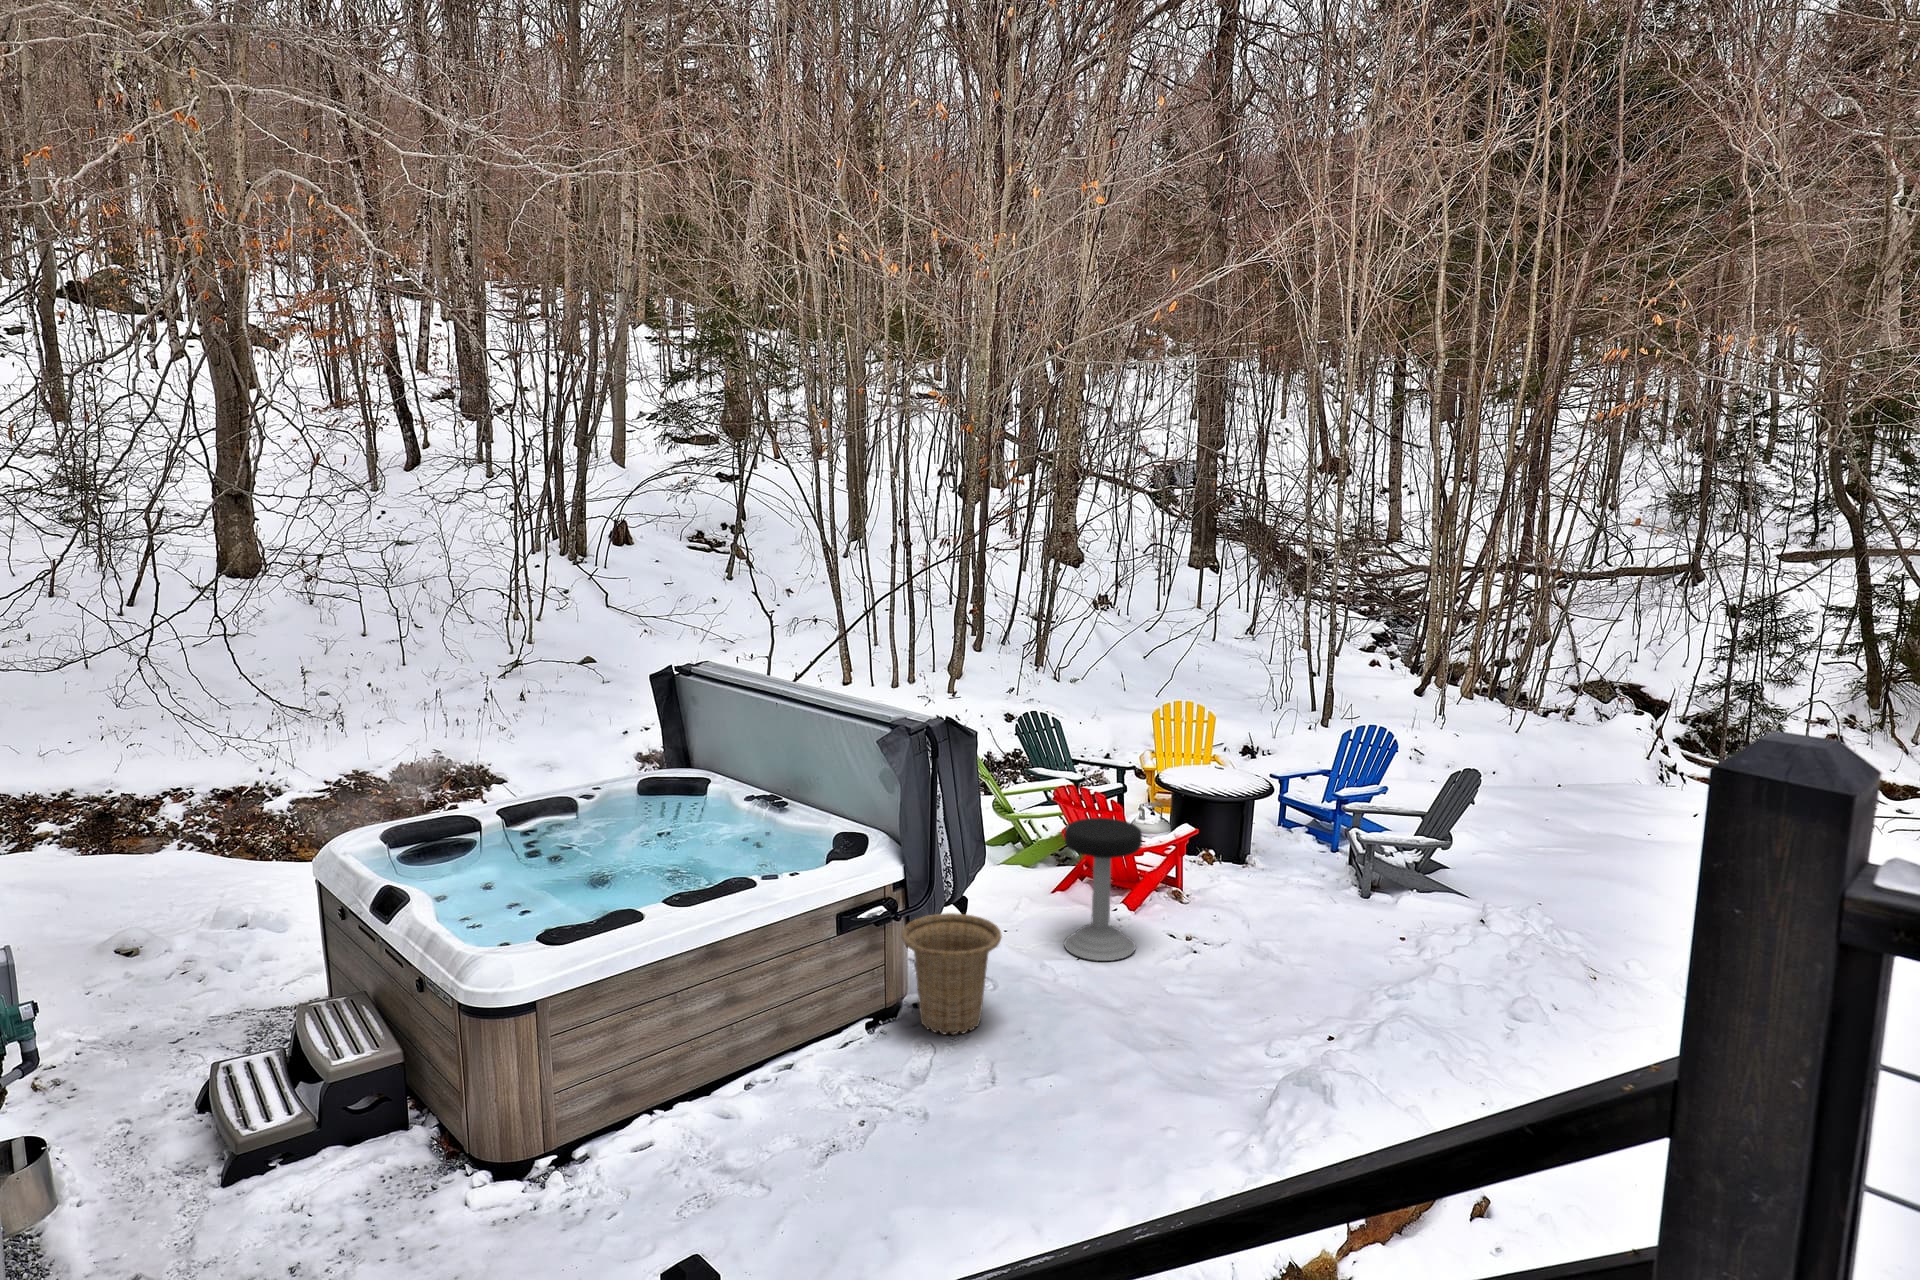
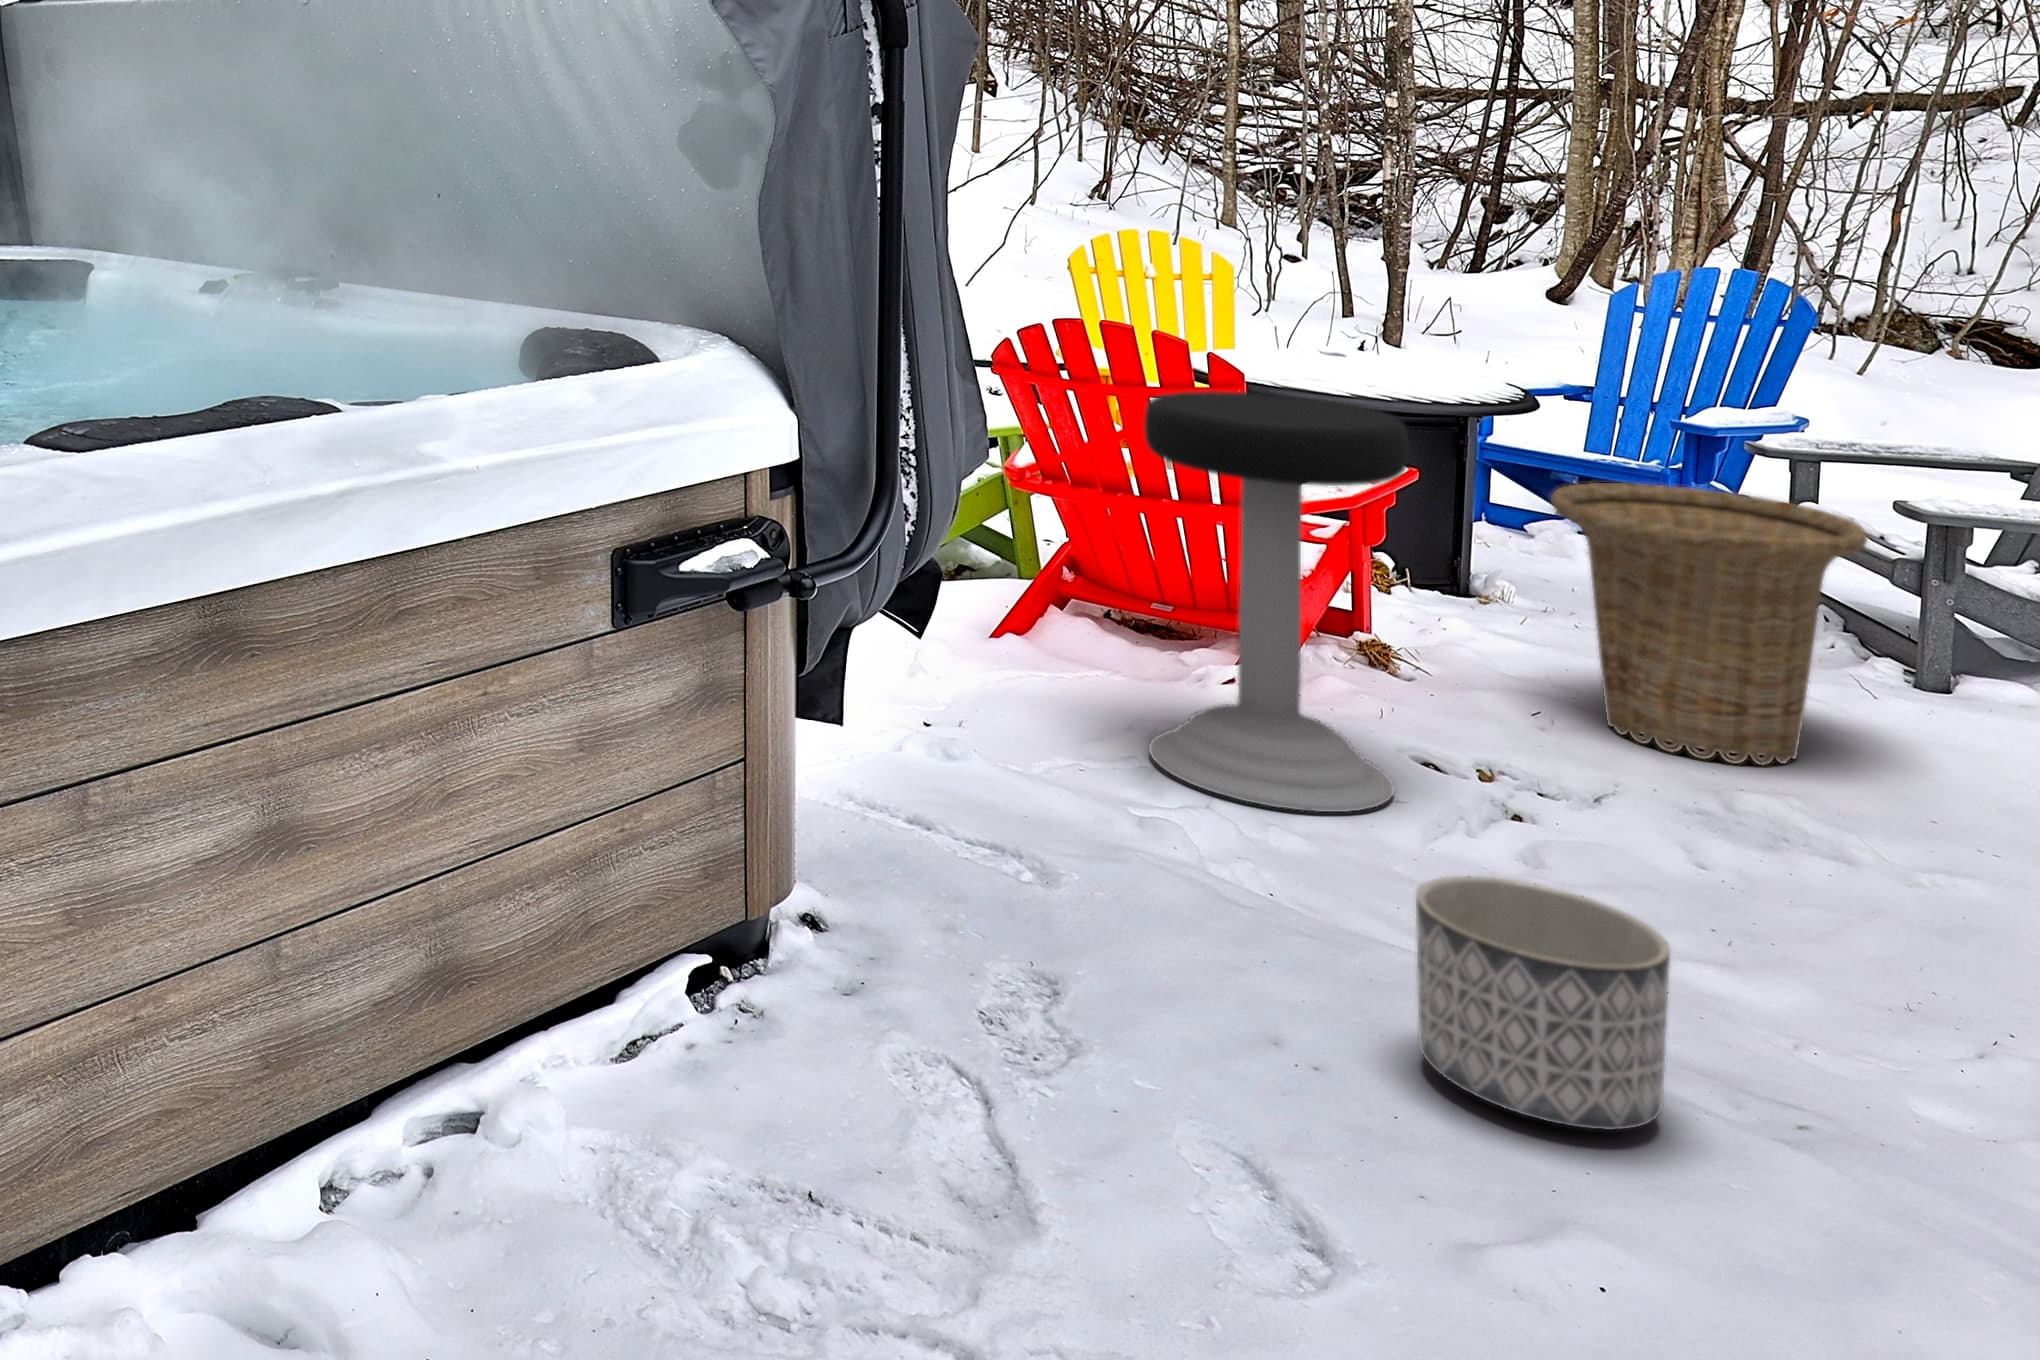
basket: present [901,913,1001,1035] -> present [1551,483,1867,765]
planter: none [1059,988,1116,1055] -> present [1416,876,1670,1130]

